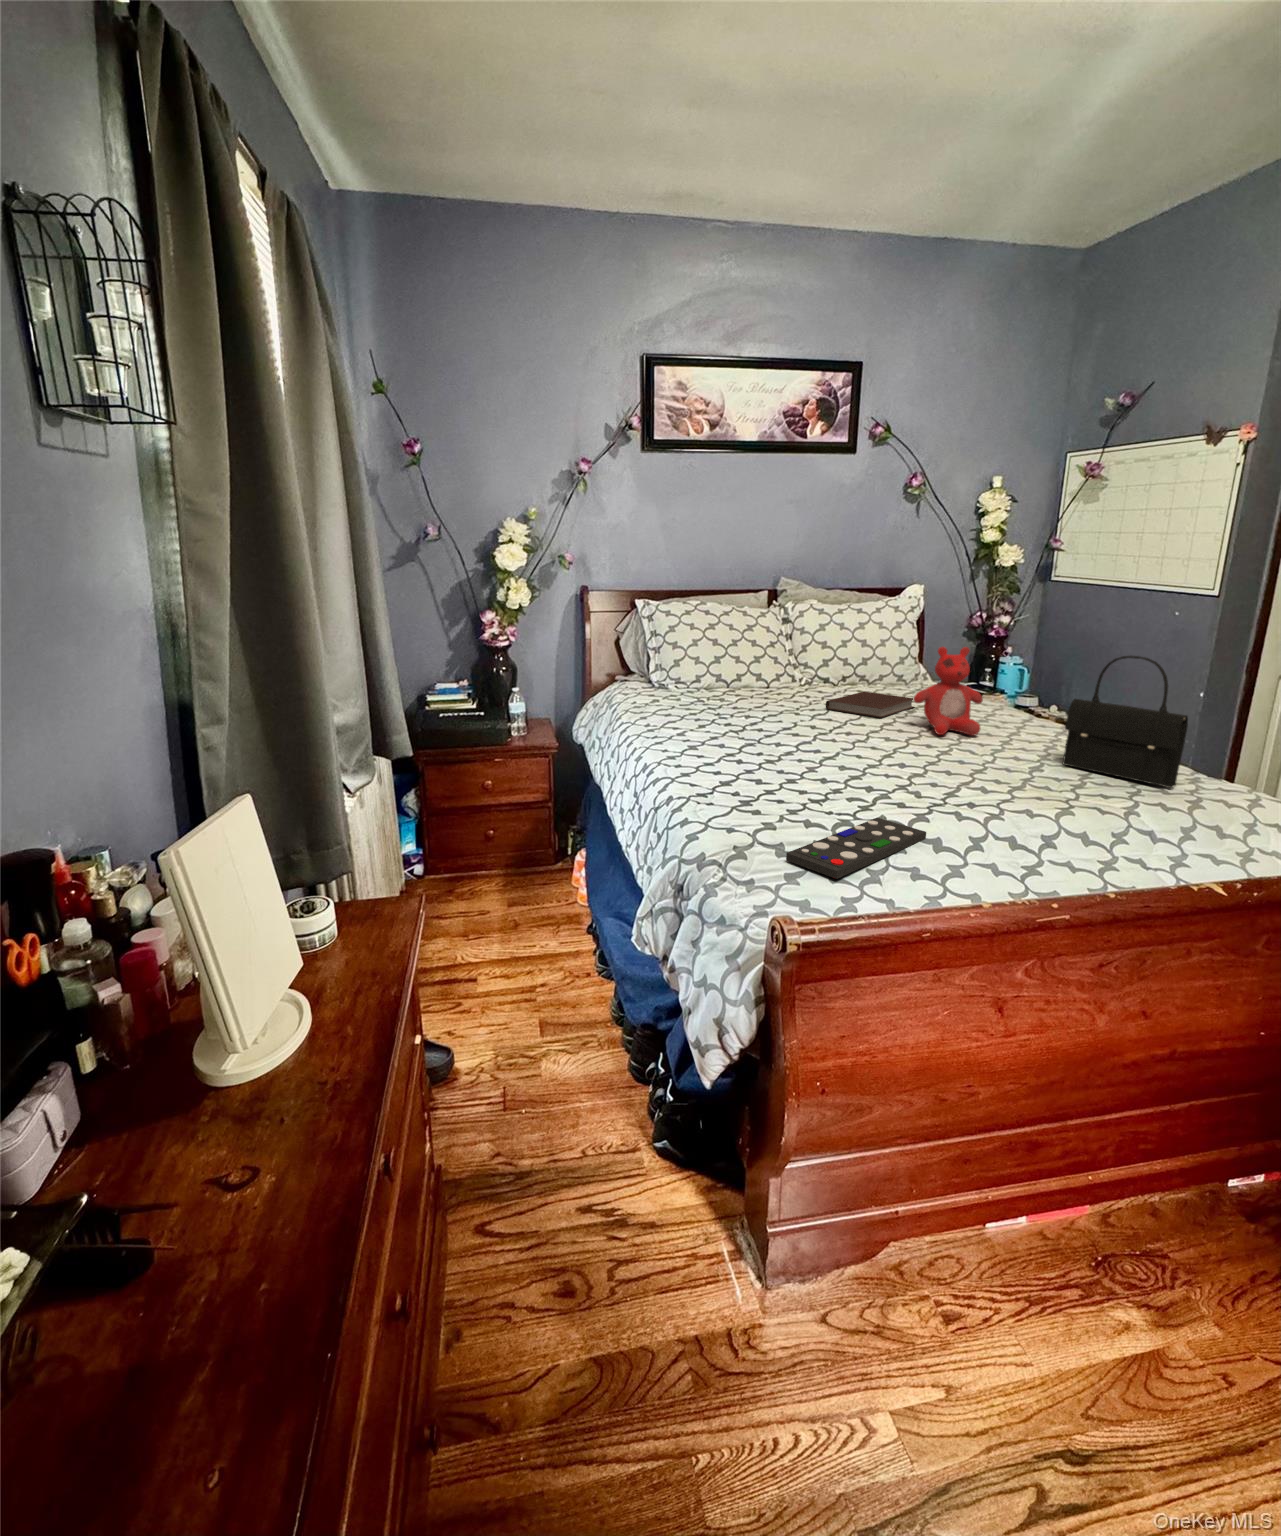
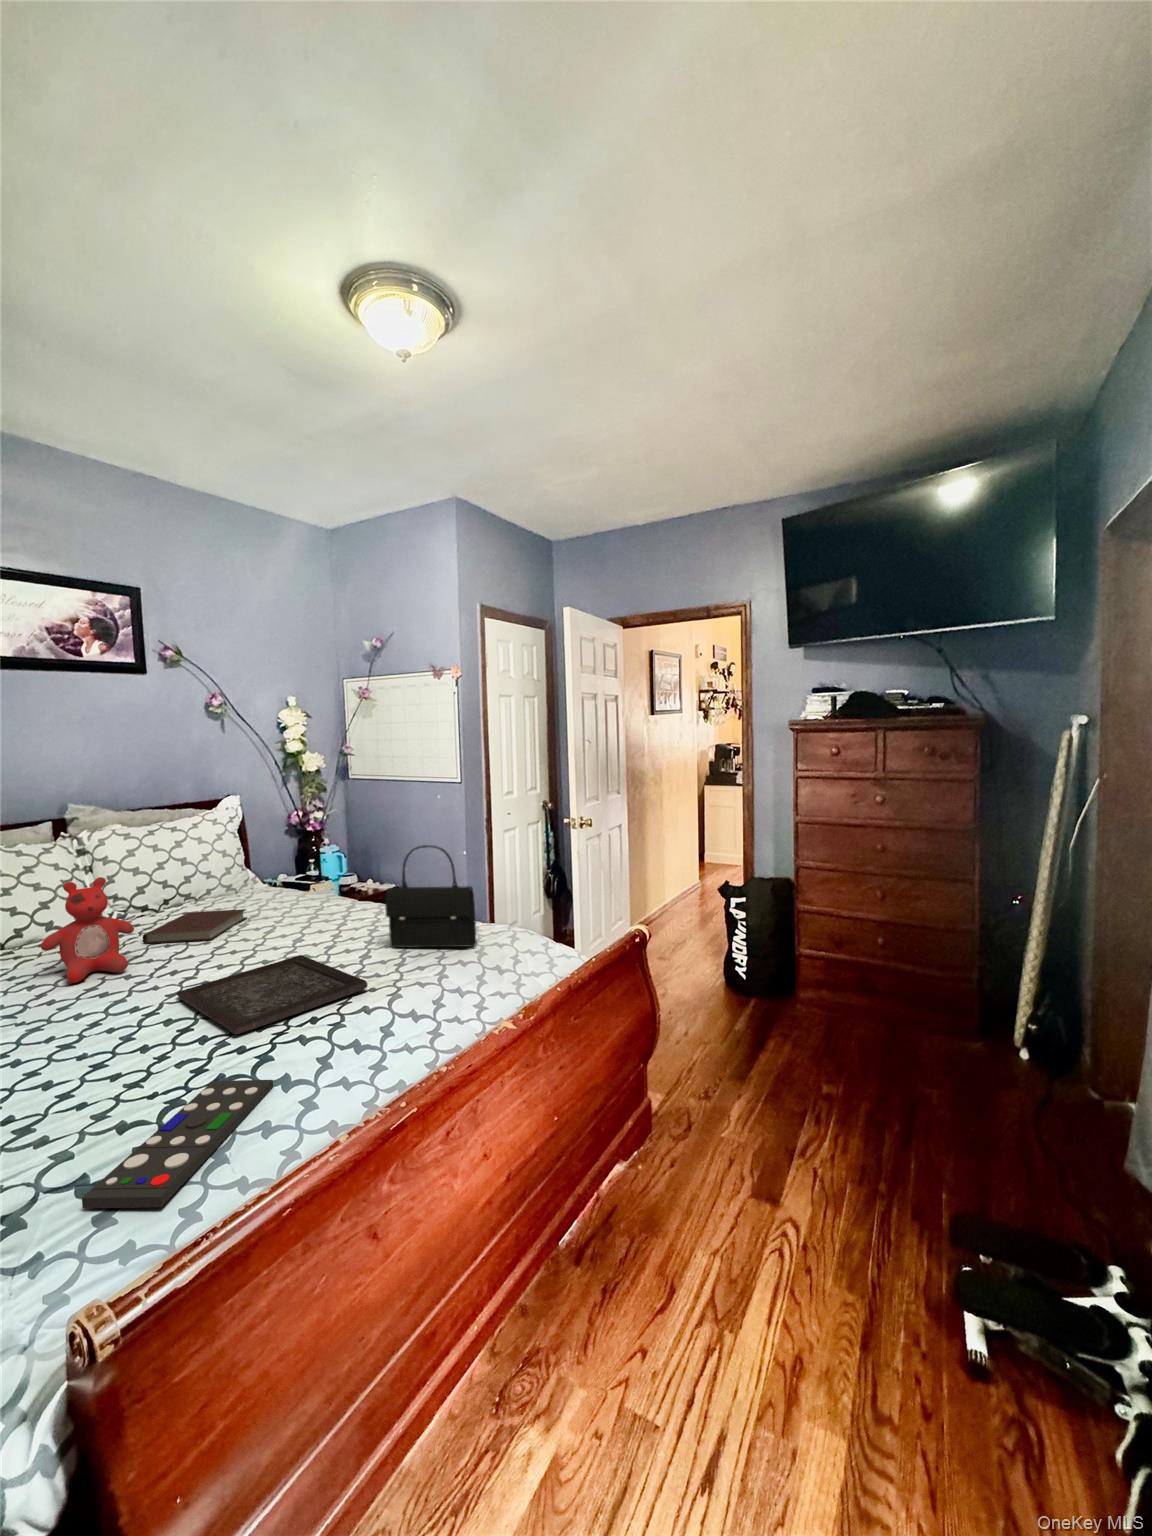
stuffed bear: present [914,647,983,735] -> present [41,877,134,983]
tray: none [852,747,1030,792] -> present [177,955,367,1034]

